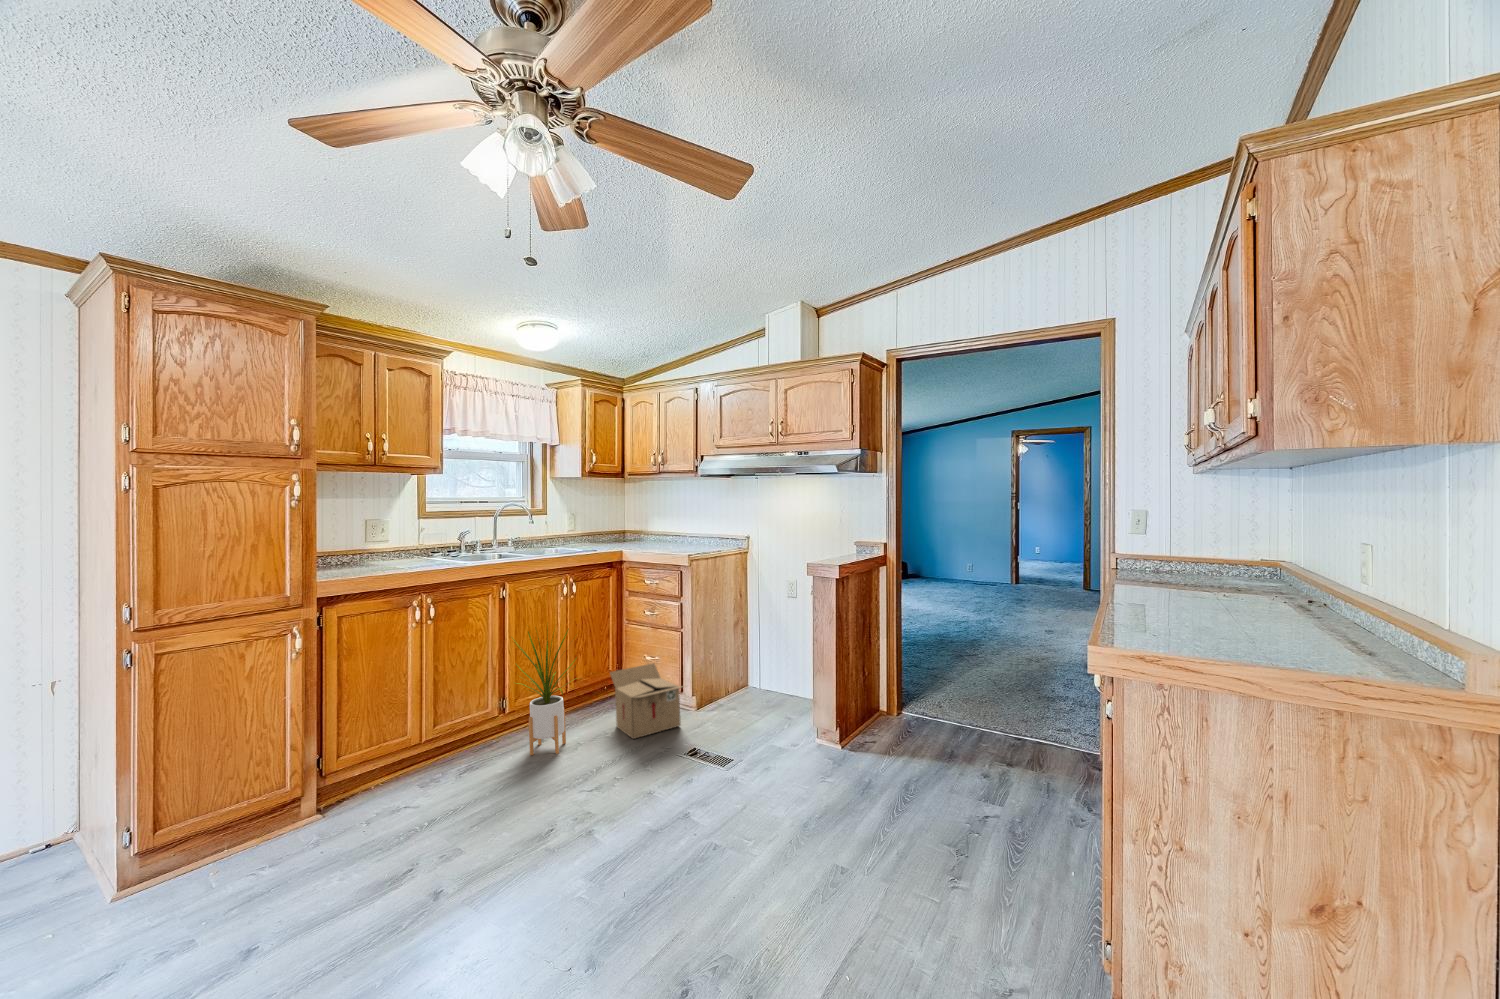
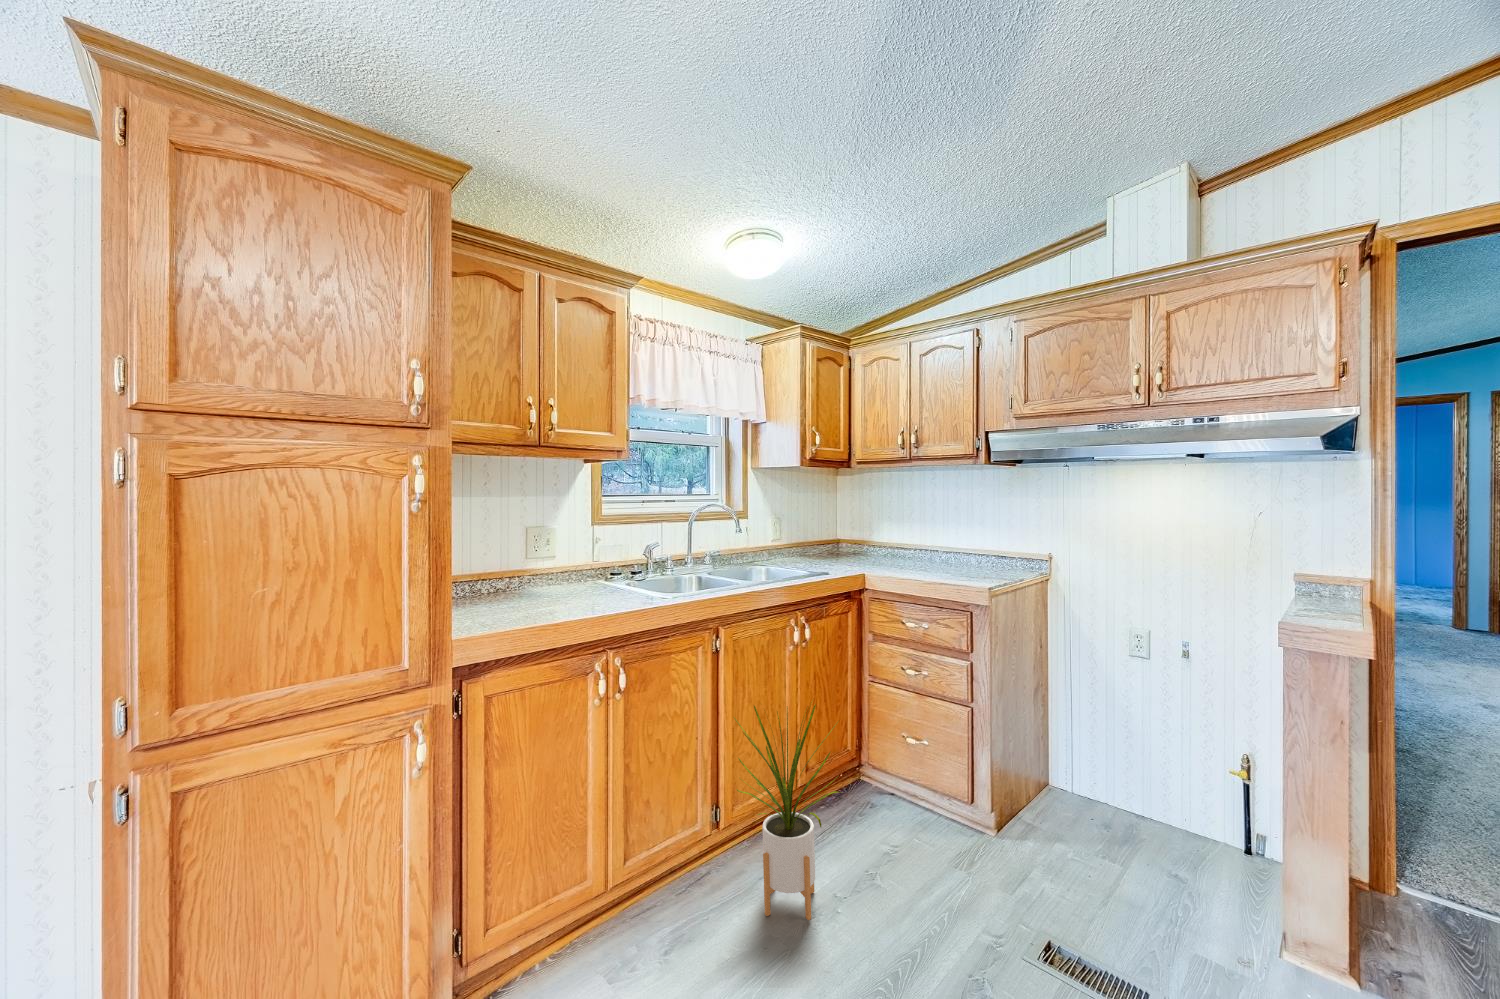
cardboard box: present [610,663,682,739] -> none [867,755,1012,898]

